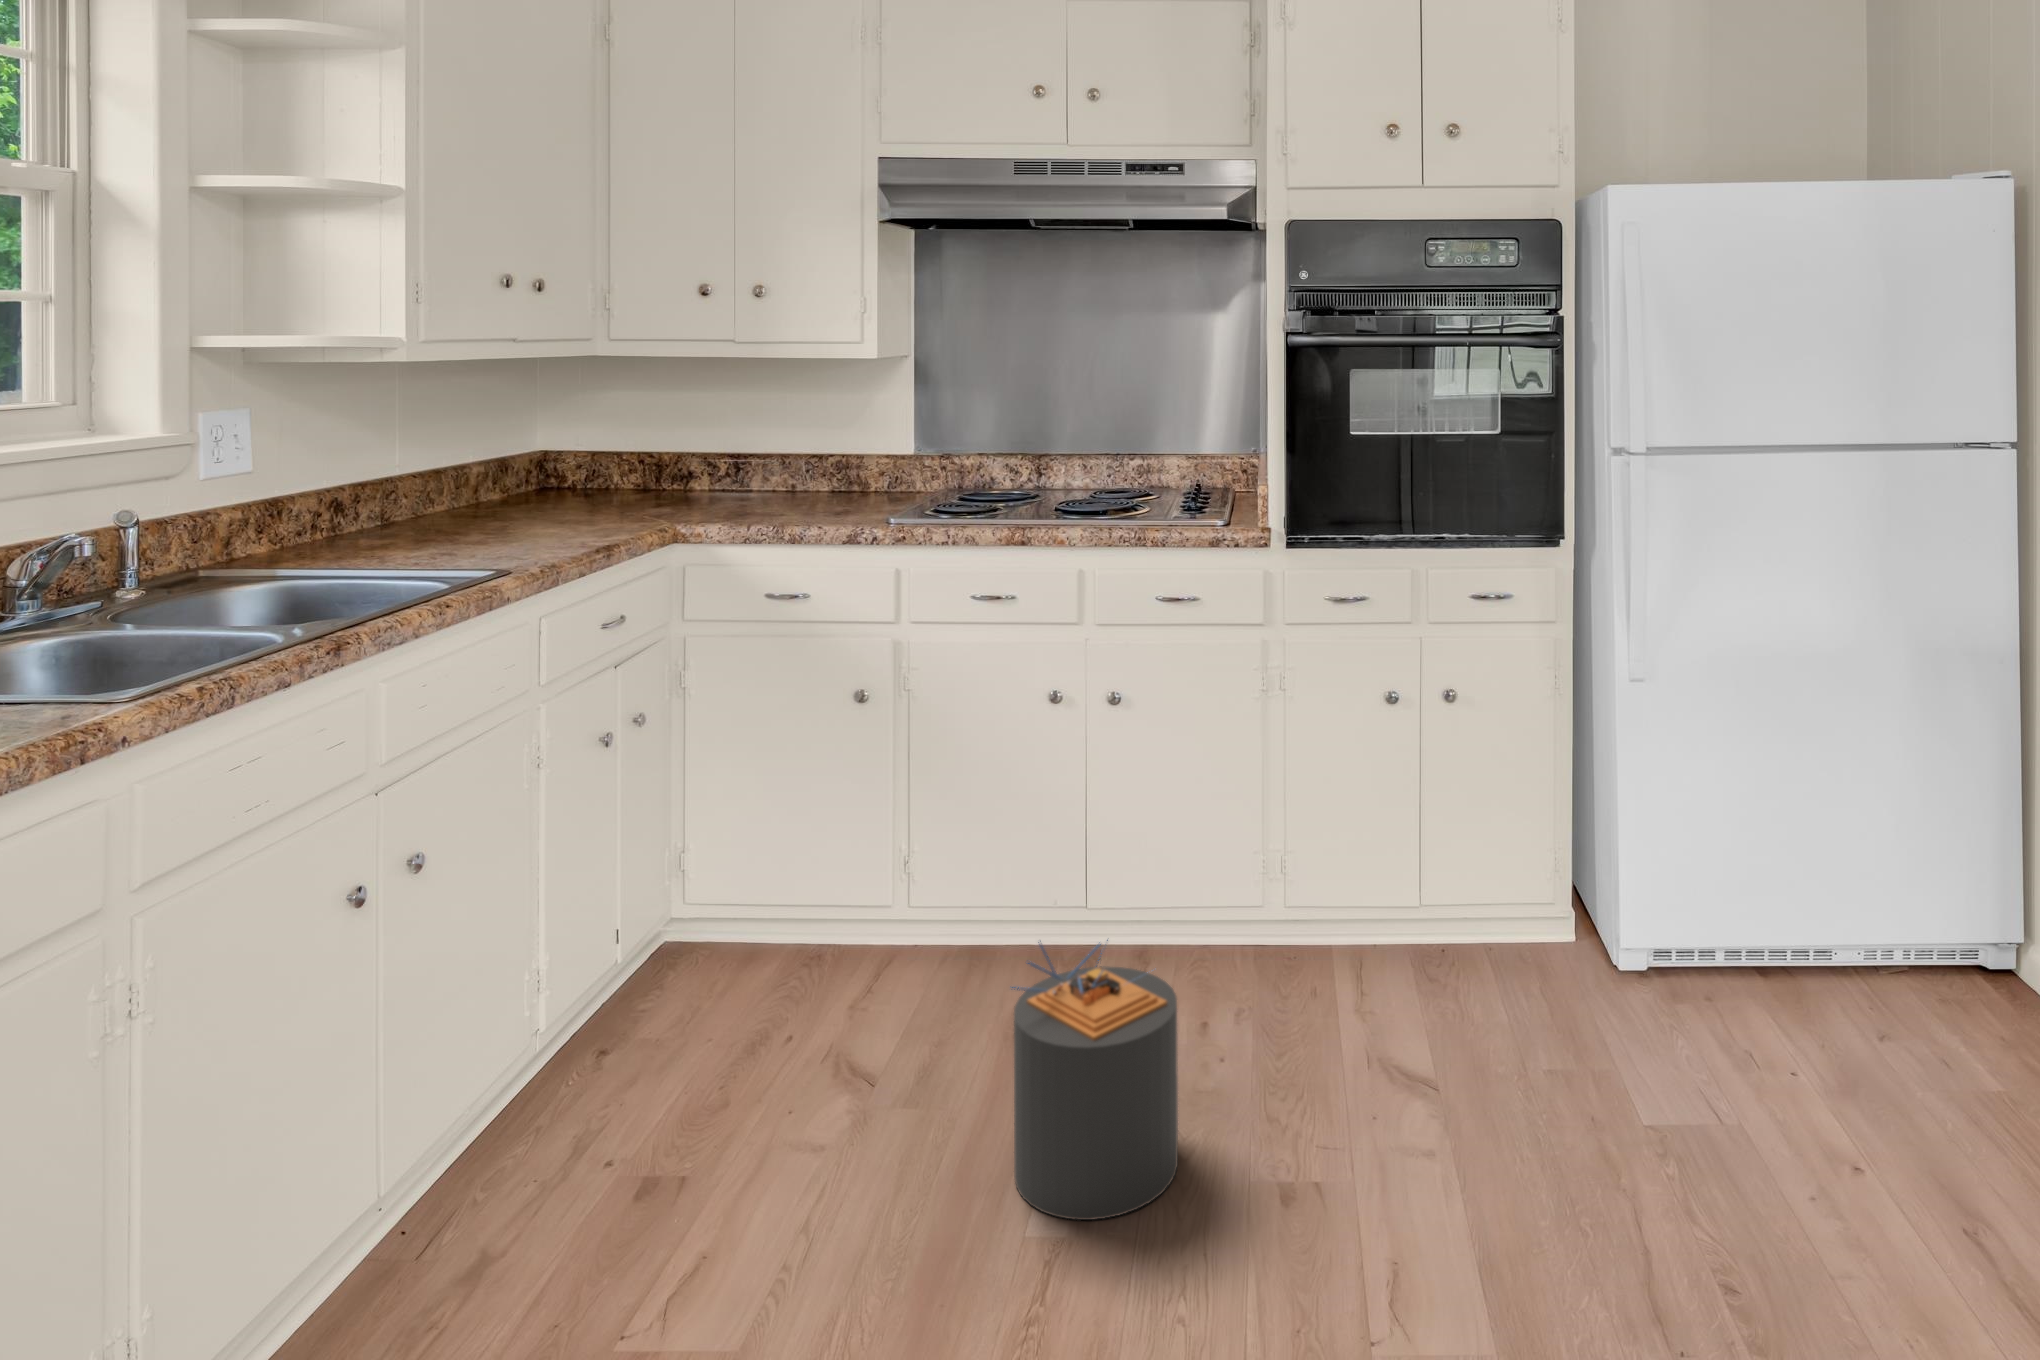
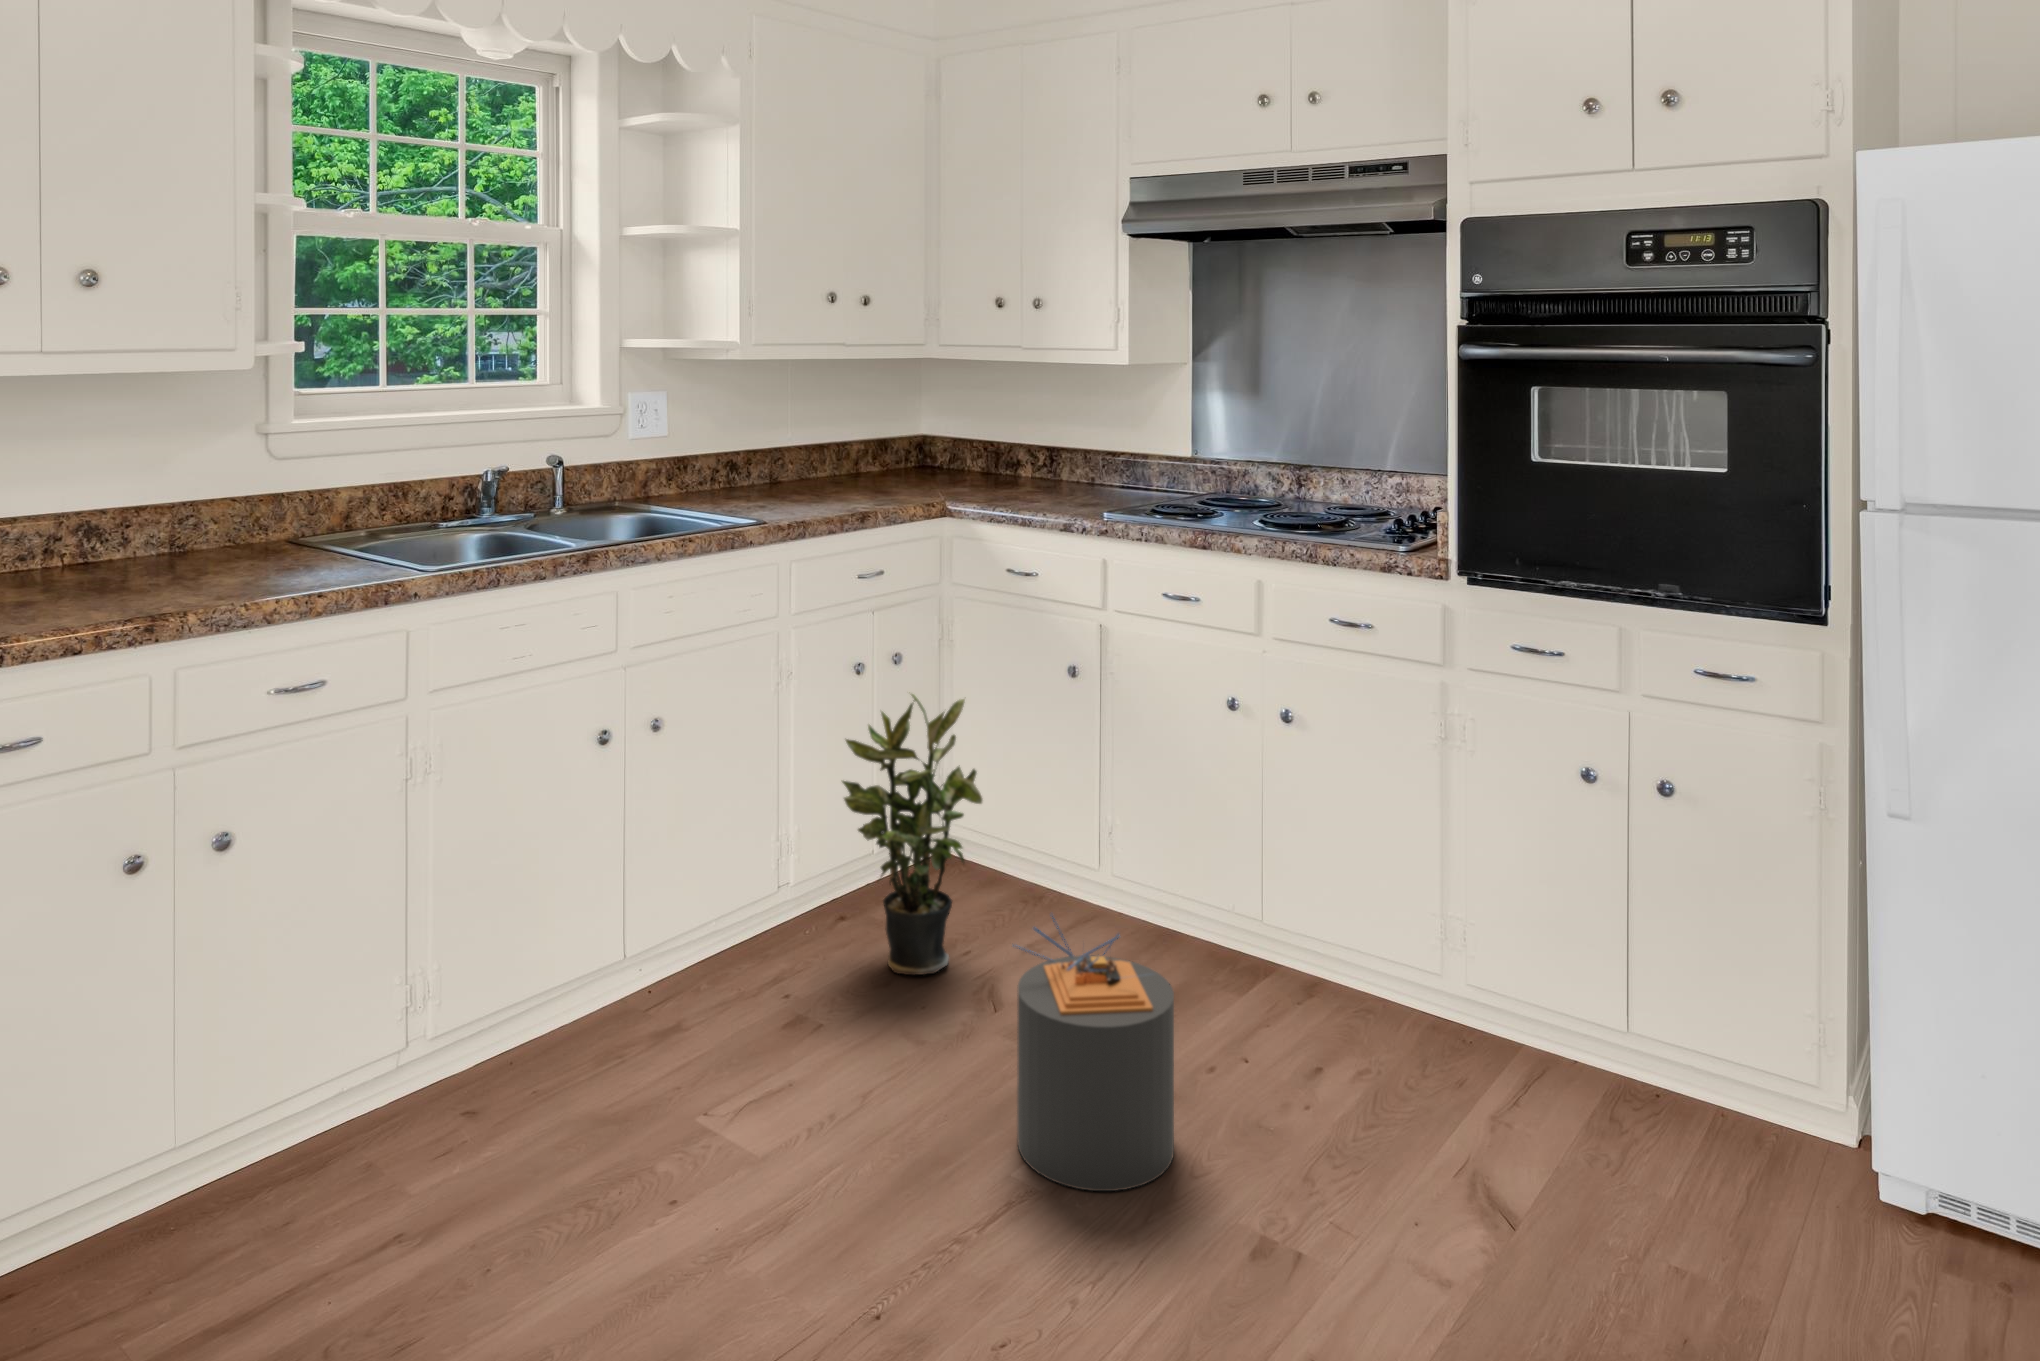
potted plant: none [653,740,820,1084] -> present [842,694,982,975]

